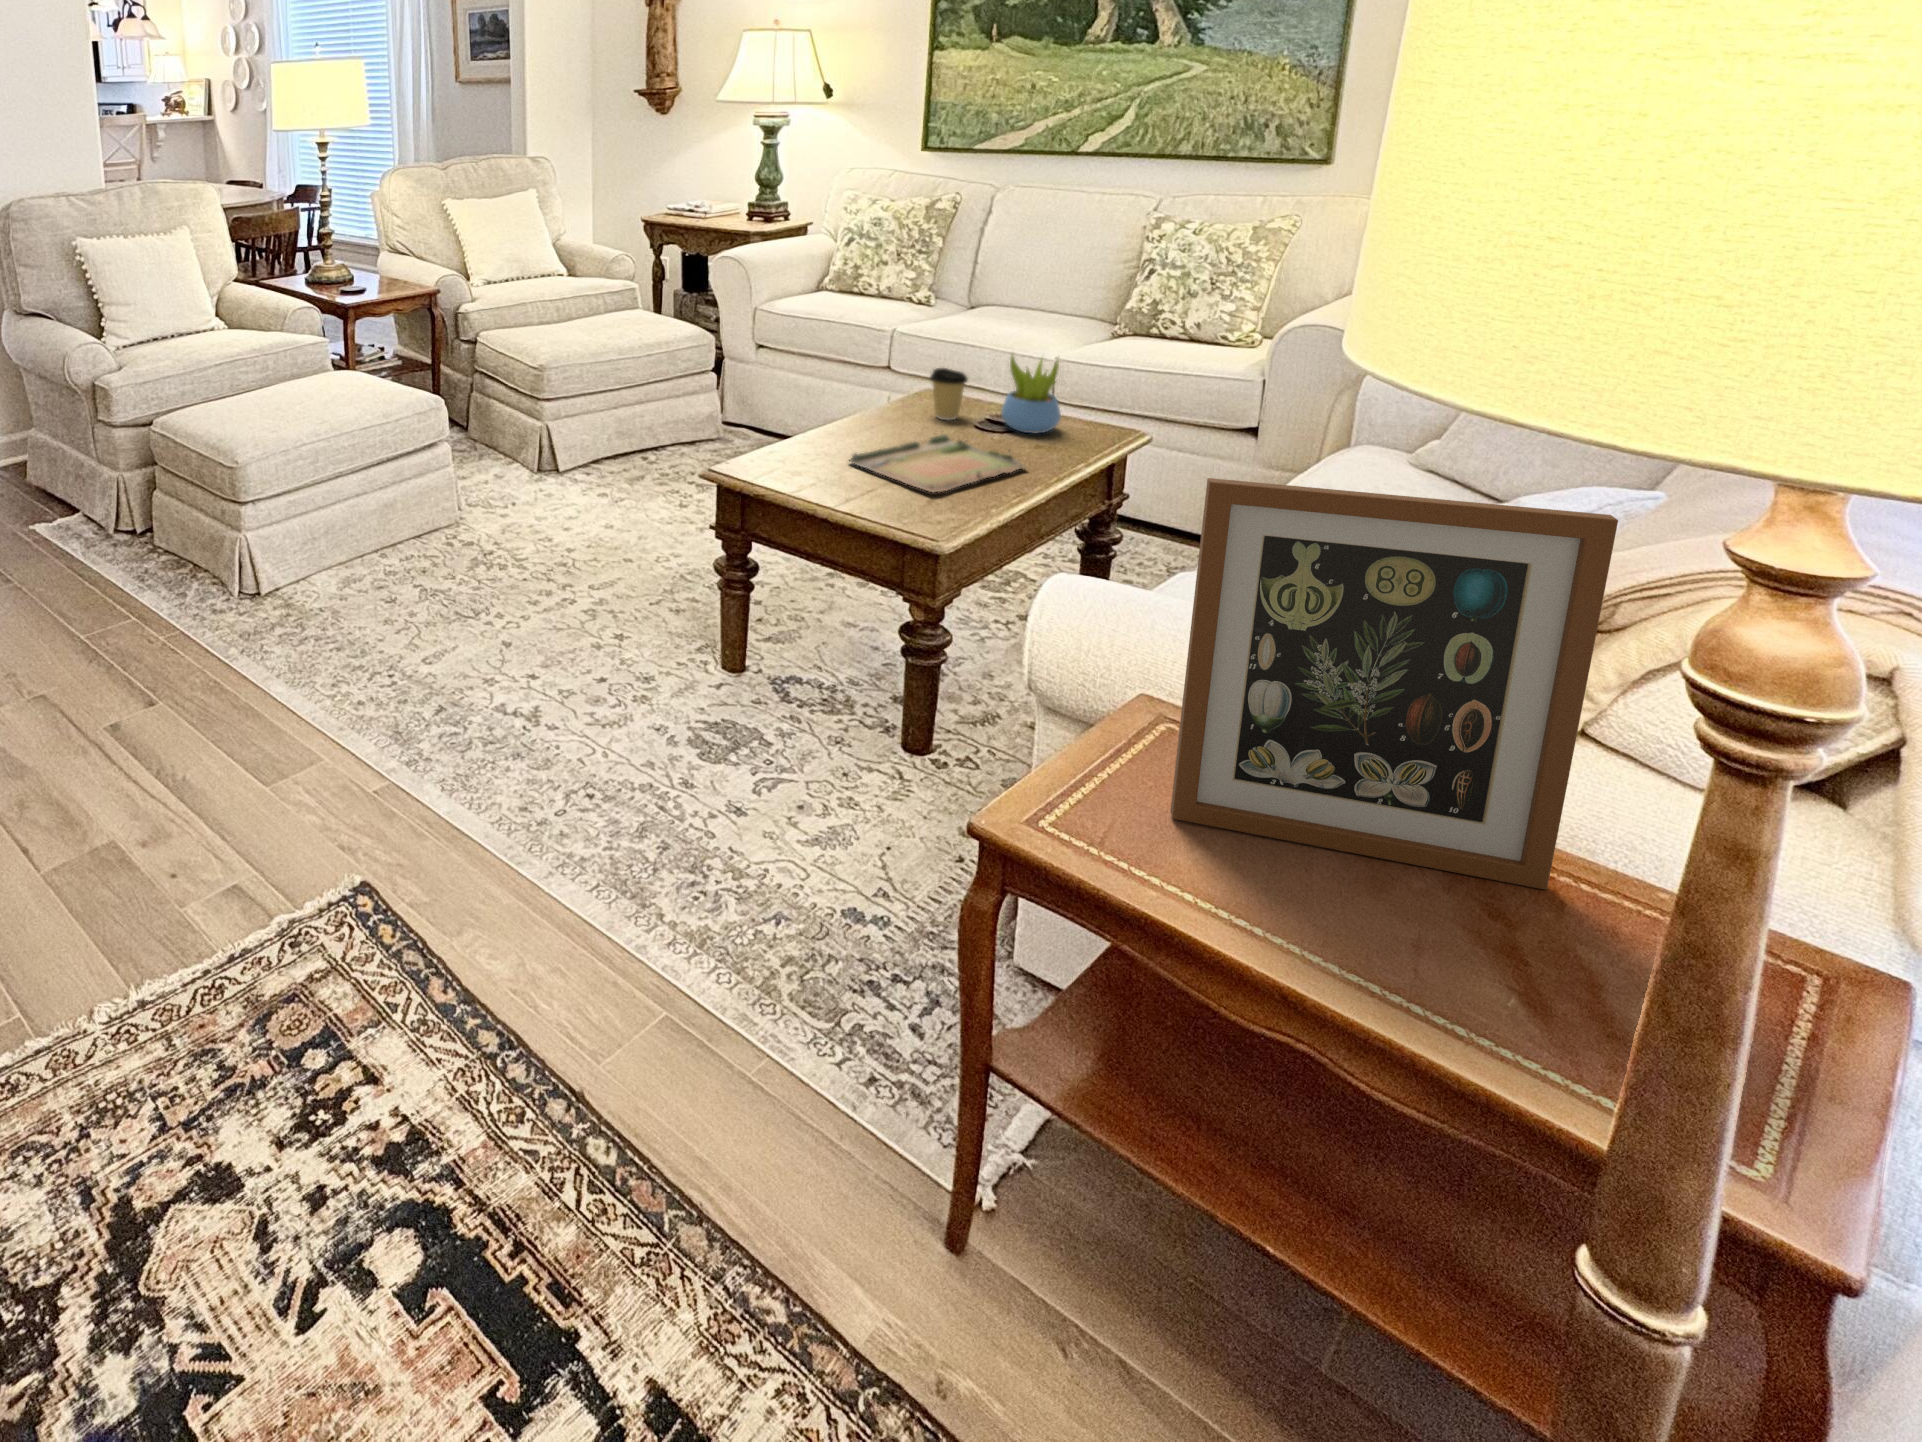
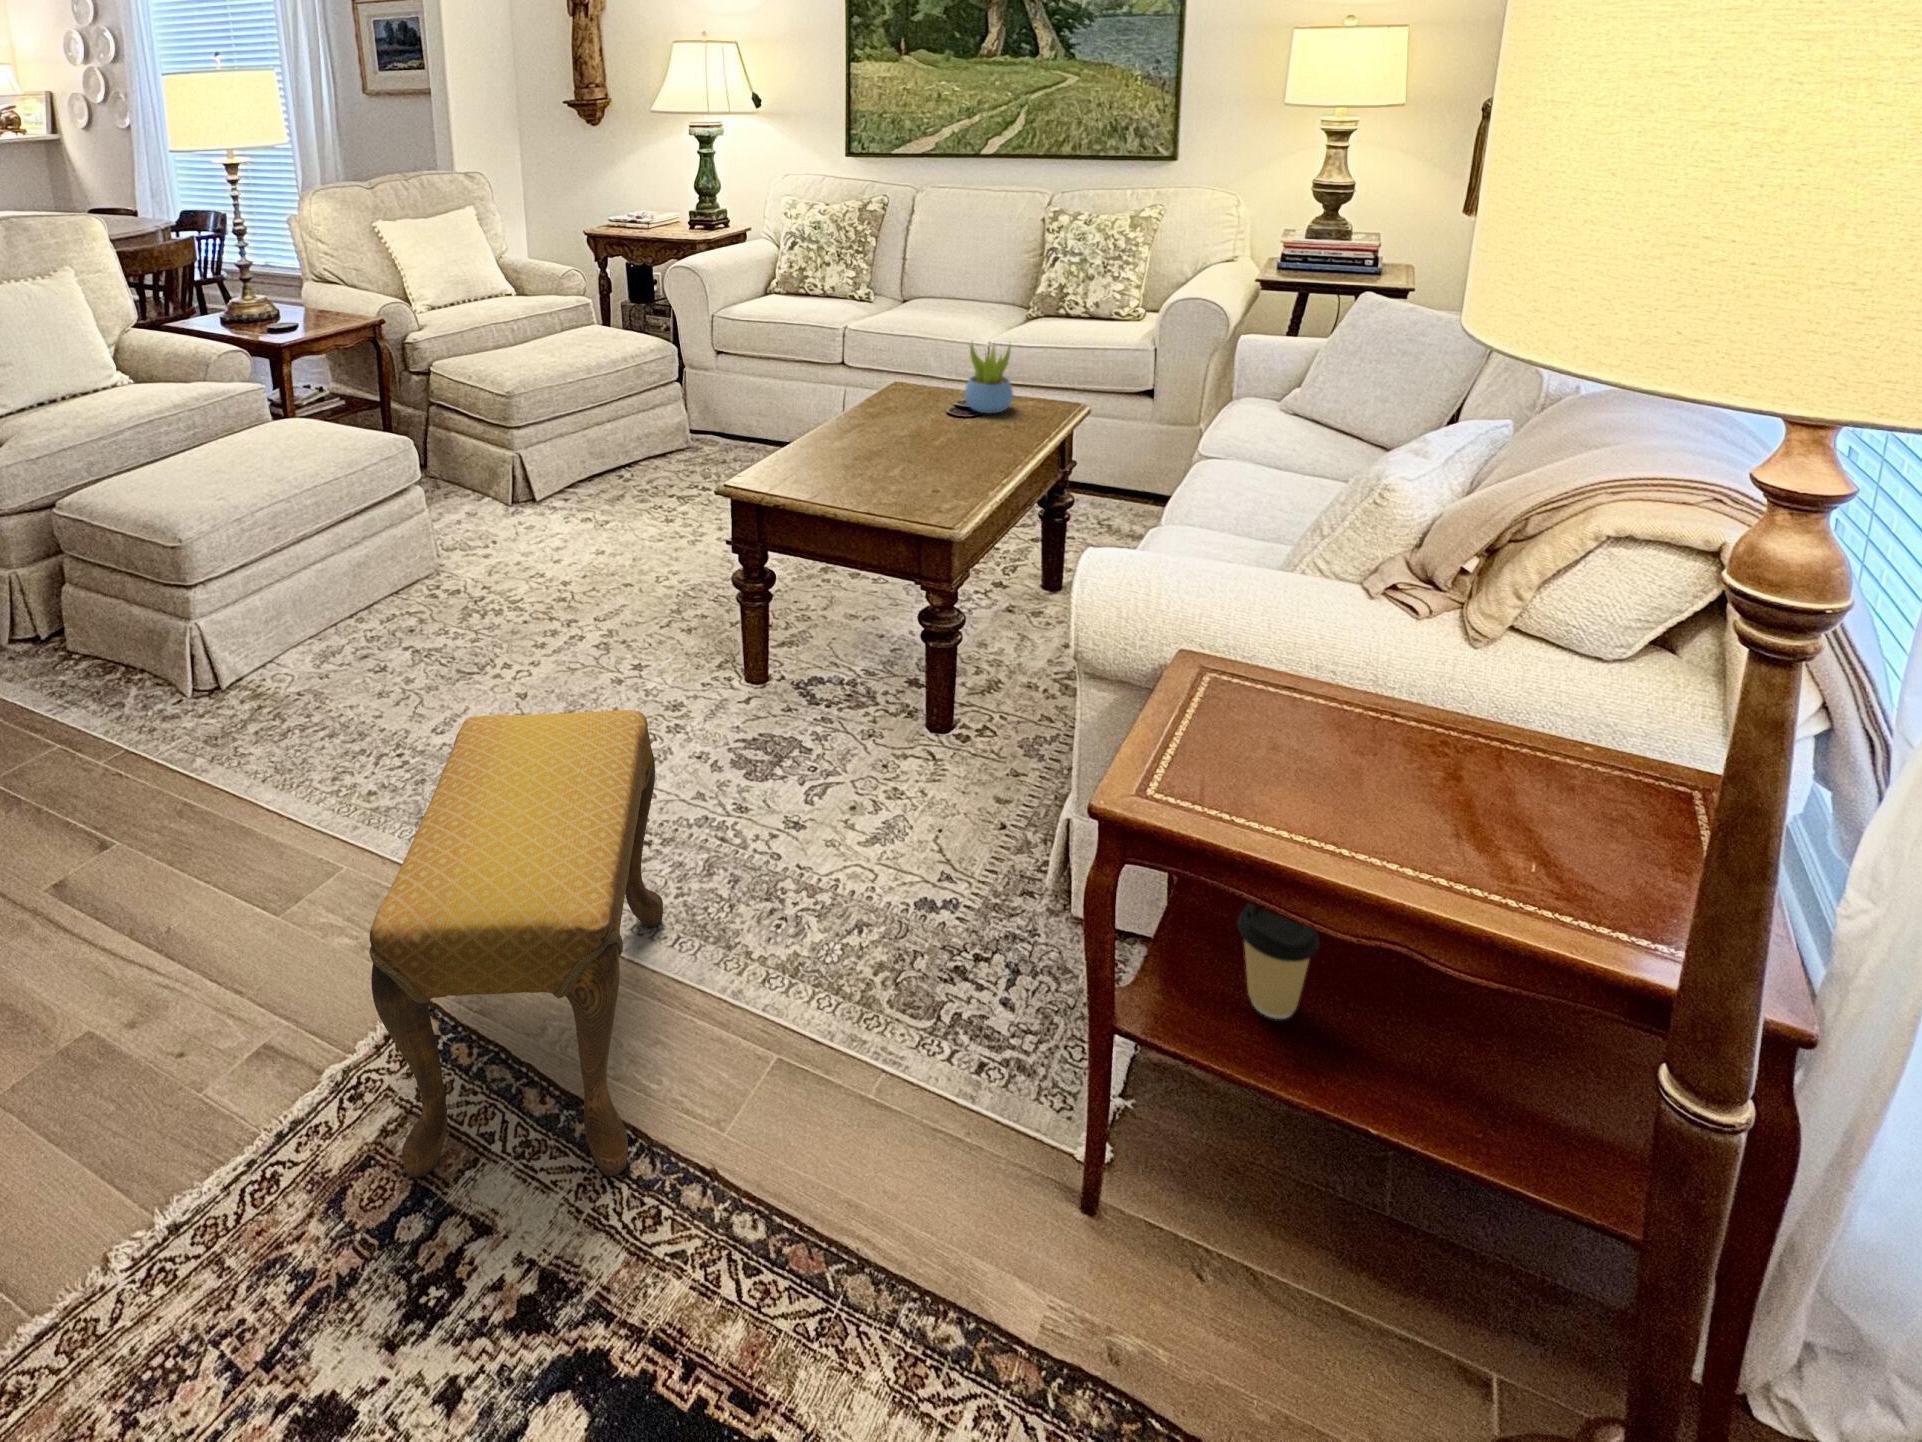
coffee cup: present [930,368,968,420] -> present [1237,903,1319,1019]
tray: present [849,435,1026,492] -> none [847,422,1000,480]
picture frame: present [1170,478,1618,890] -> none [1243,452,1556,763]
footstool: none [299,643,586,1071] -> present [369,710,663,1178]

